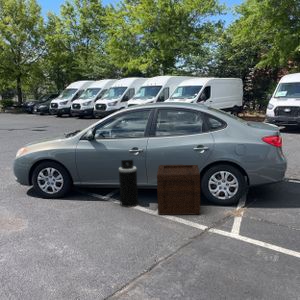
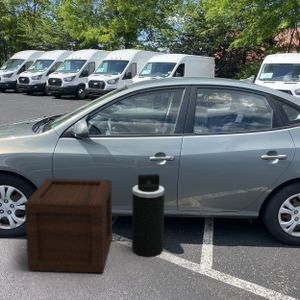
wooden crate: present [157,165,201,215] -> present [25,179,112,273]

